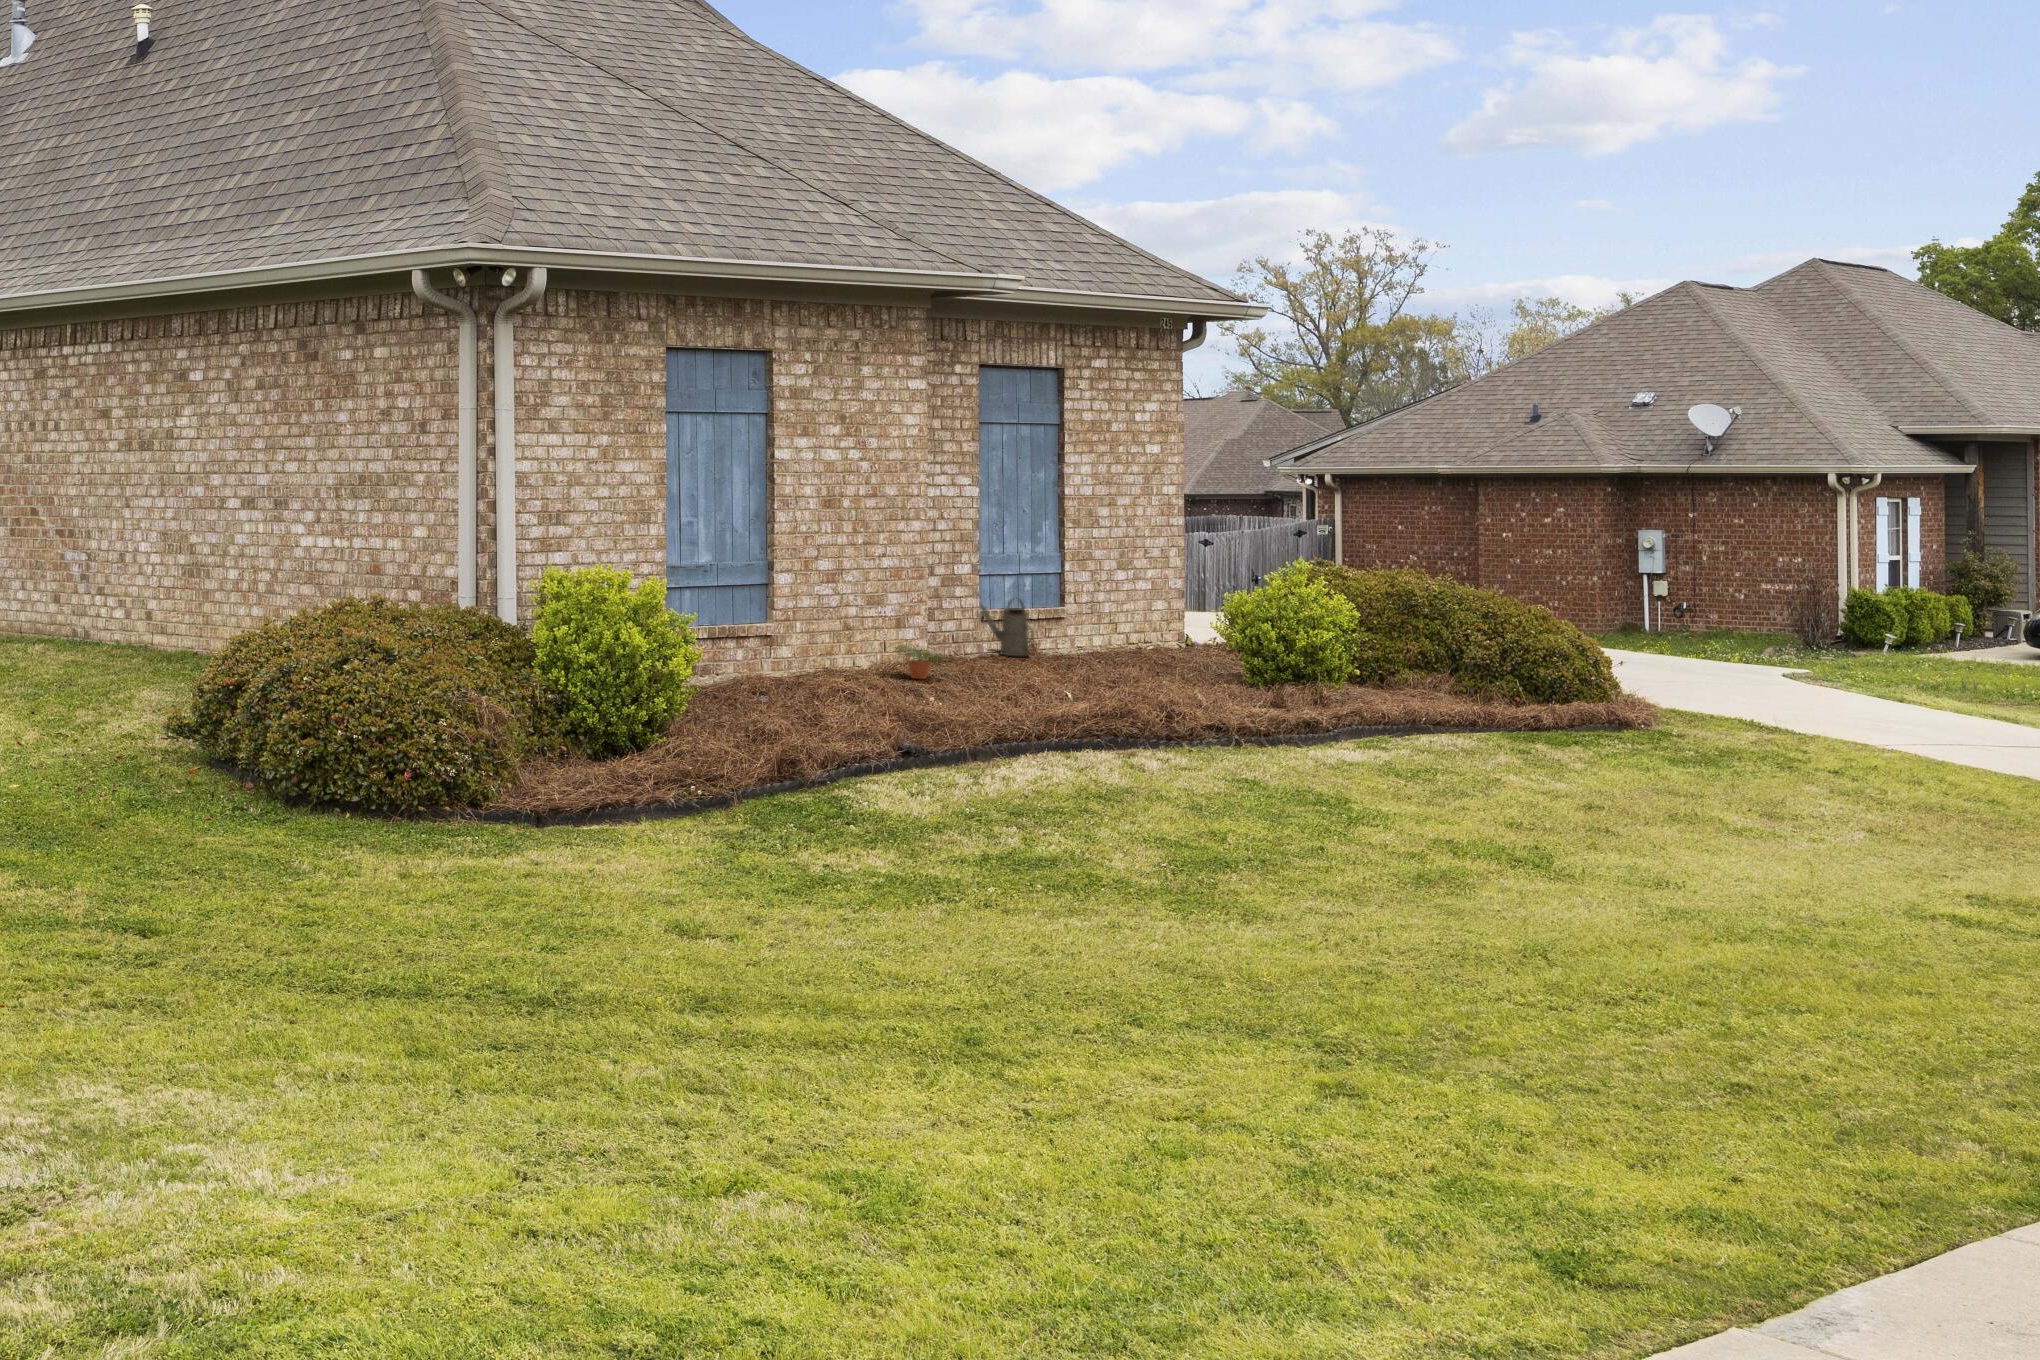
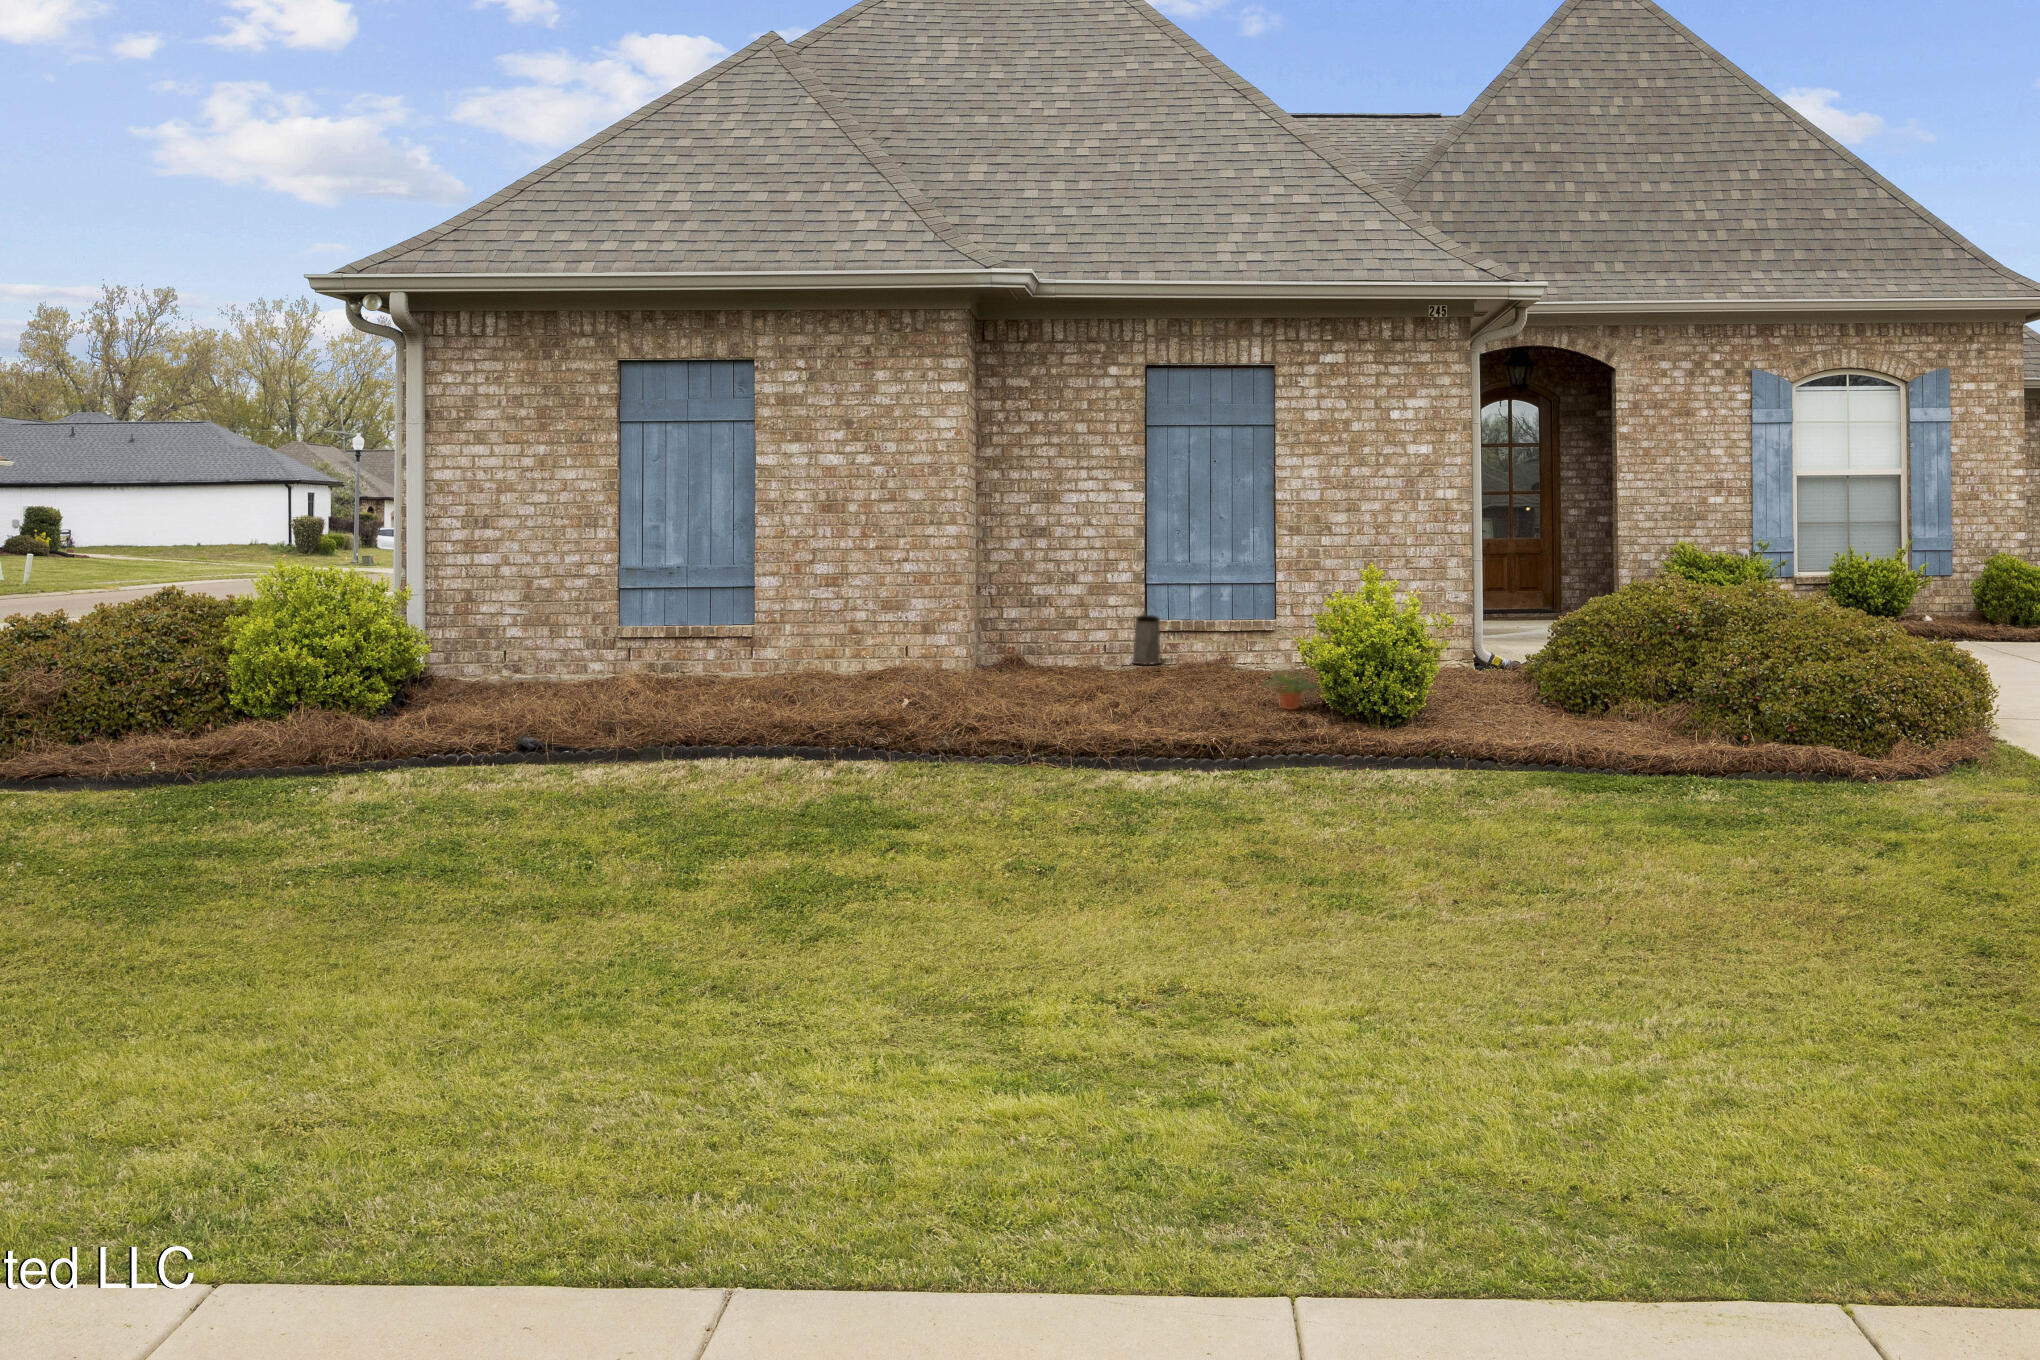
potted plant: present [888,643,946,679] -> present [1263,671,1325,710]

